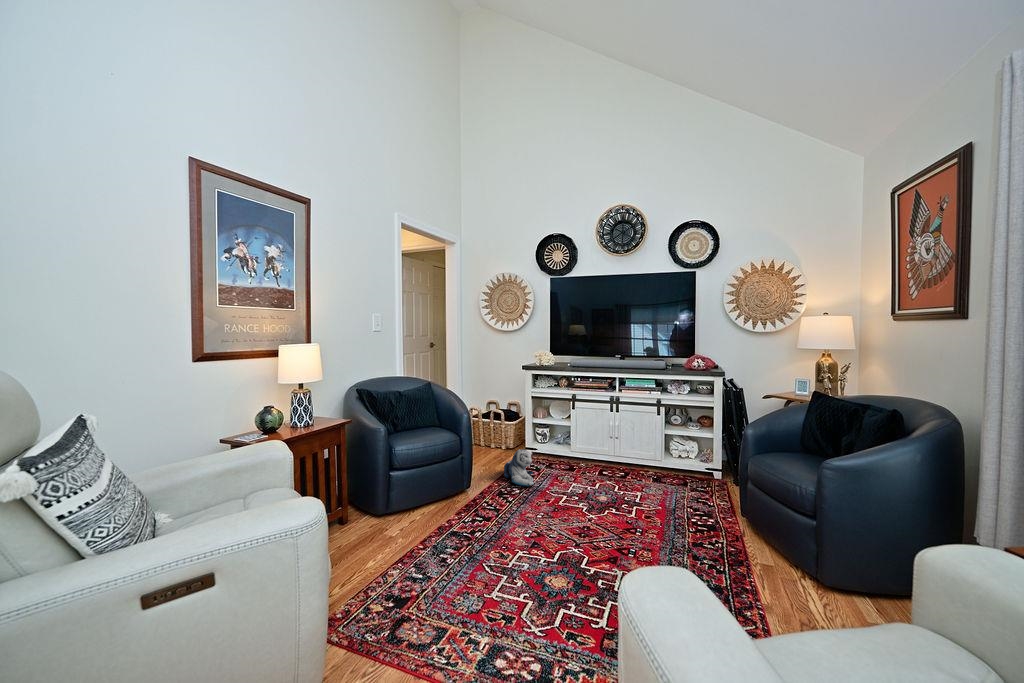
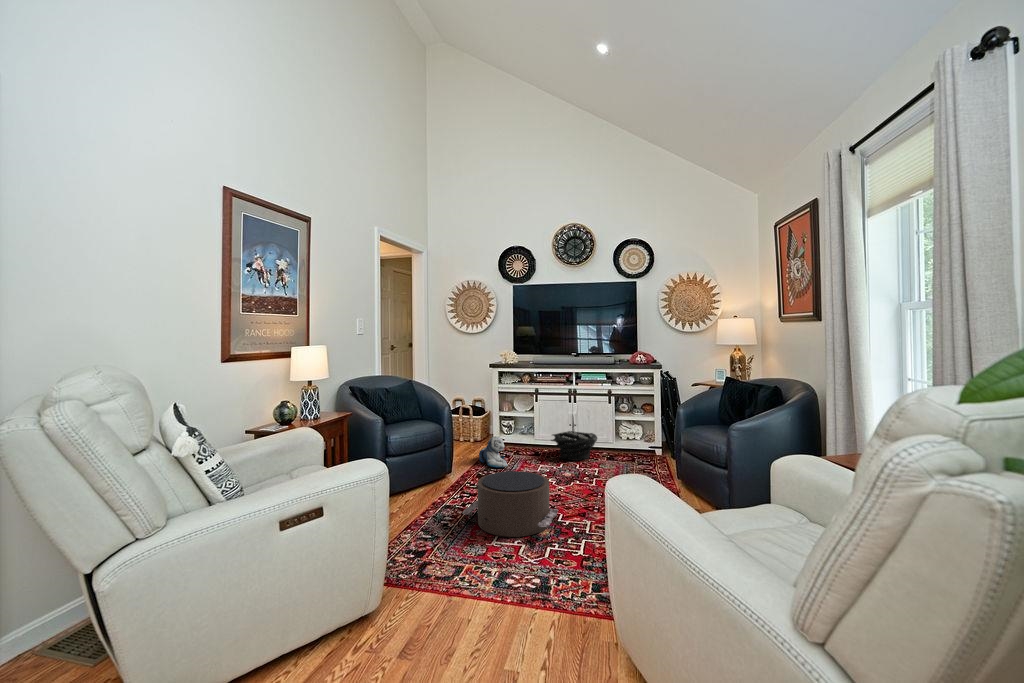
basket: none [587,426,643,482] -> present [551,416,597,461]
pouf: none [462,499,581,588] -> present [462,471,558,537]

